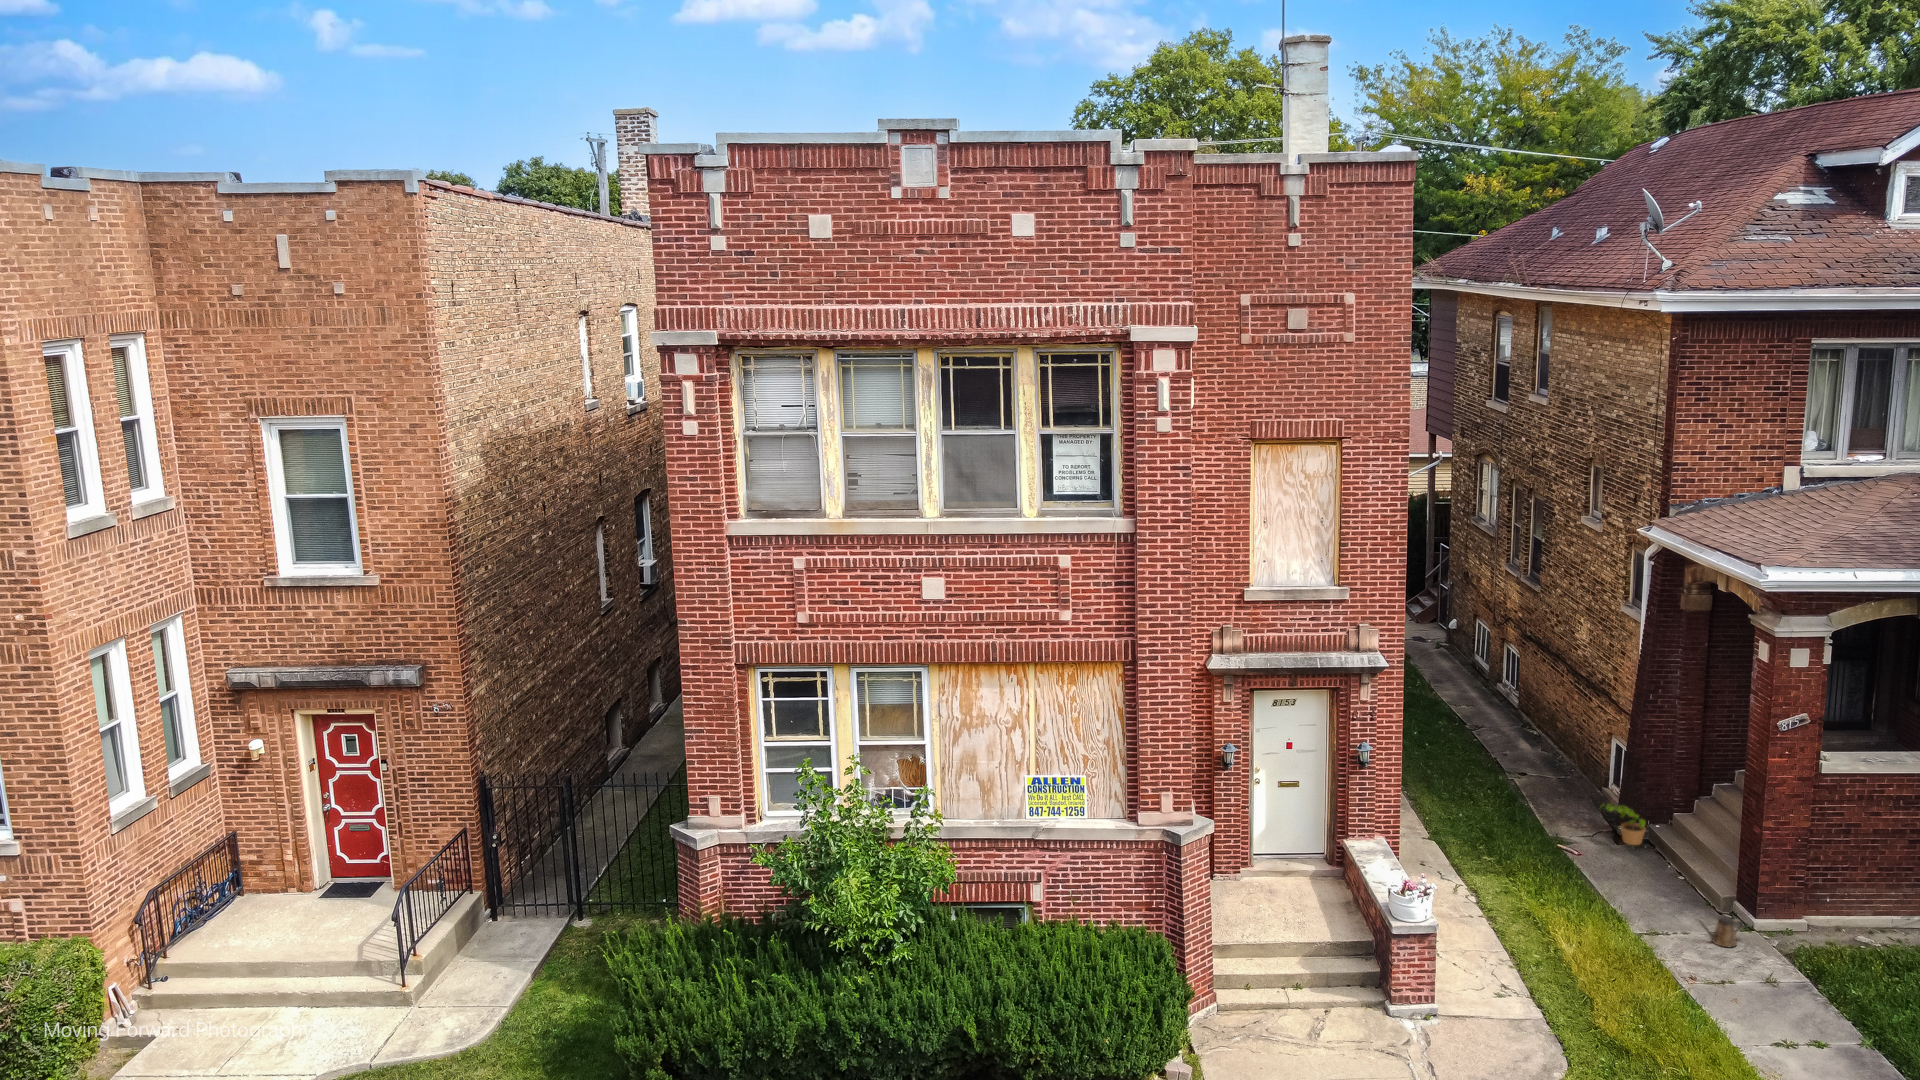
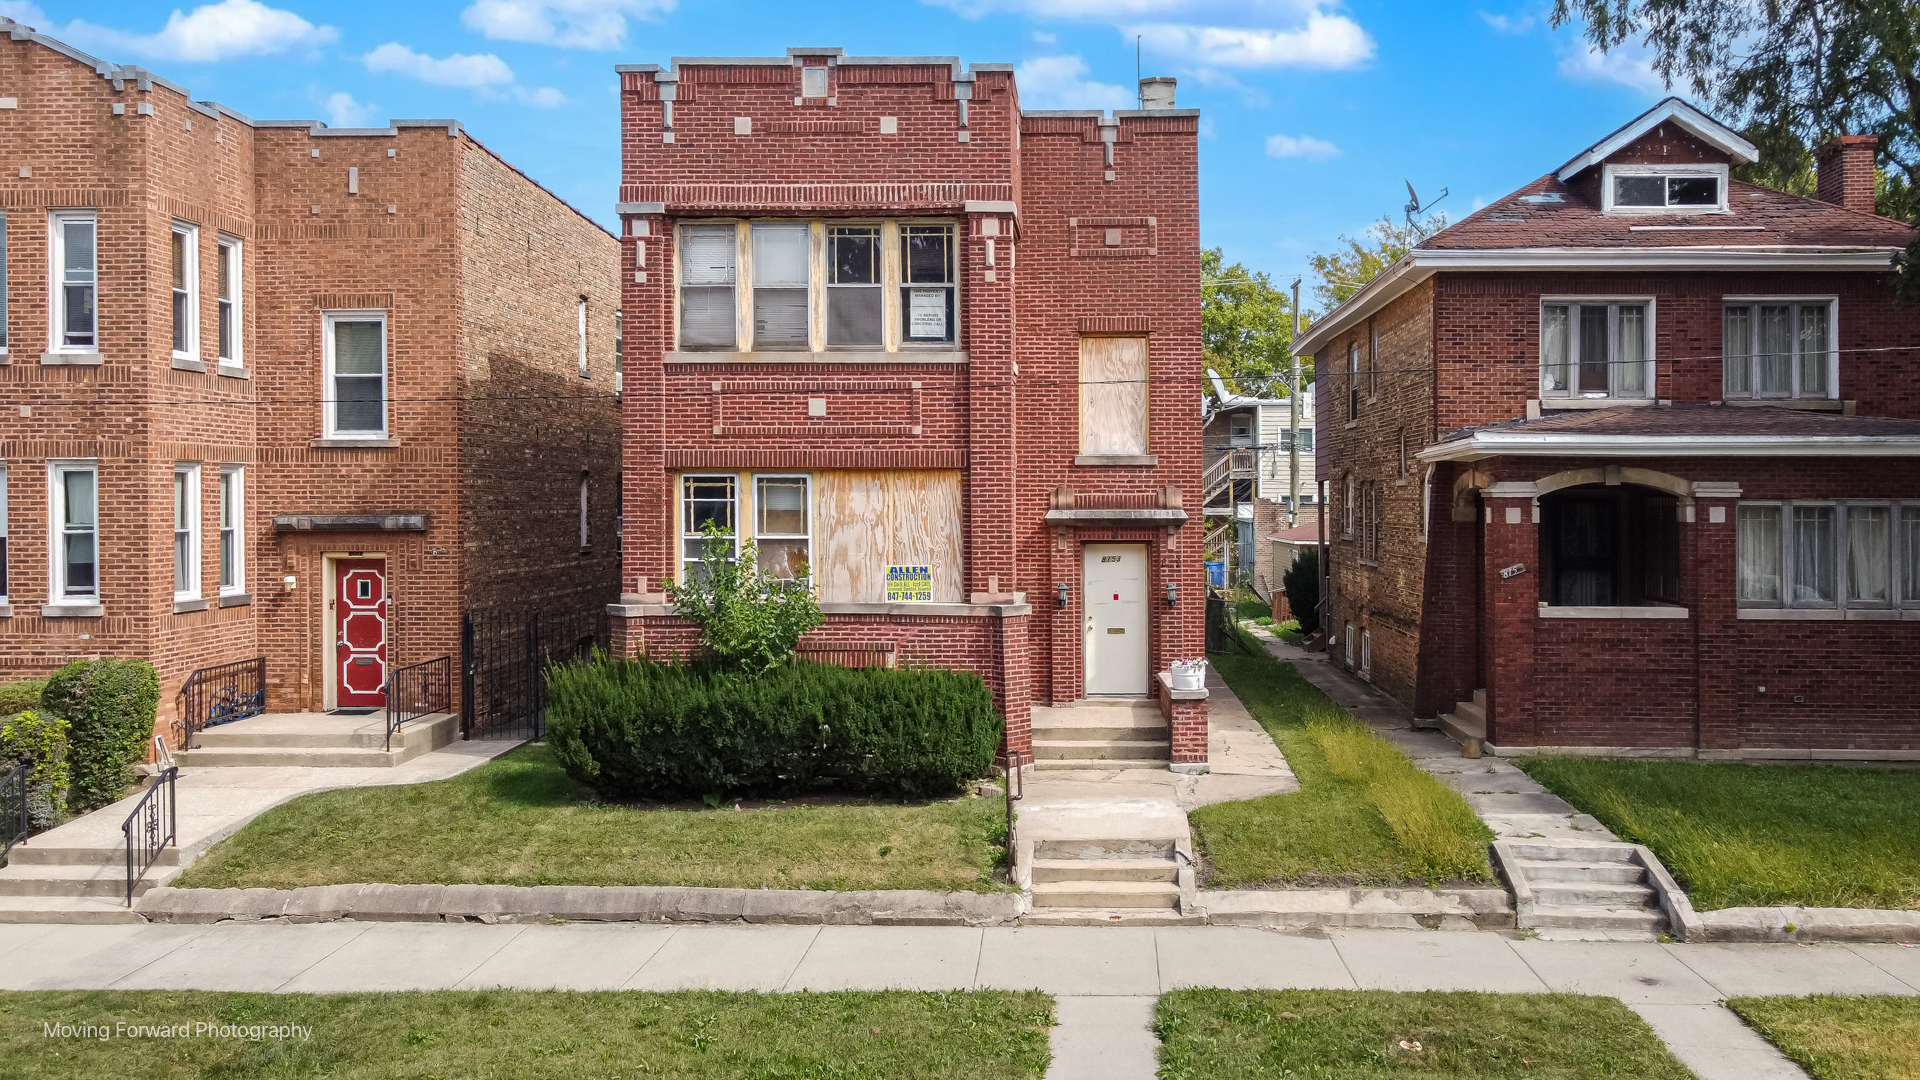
potted plant: present [1601,803,1646,845] -> none [1385,691,1425,727]

